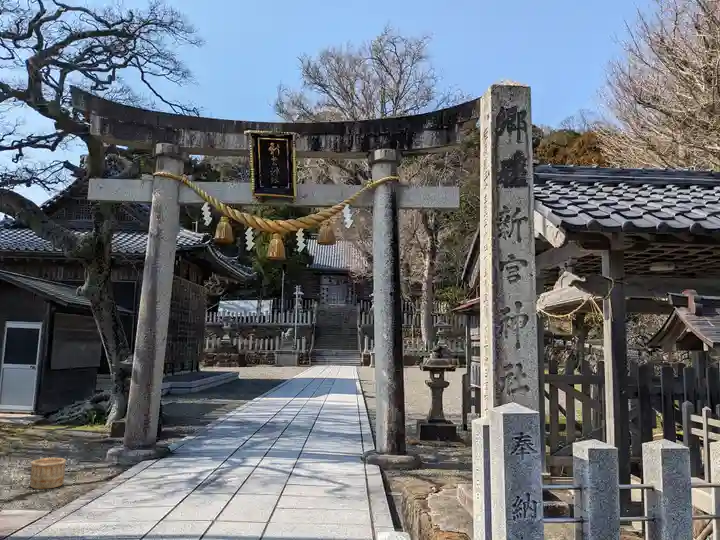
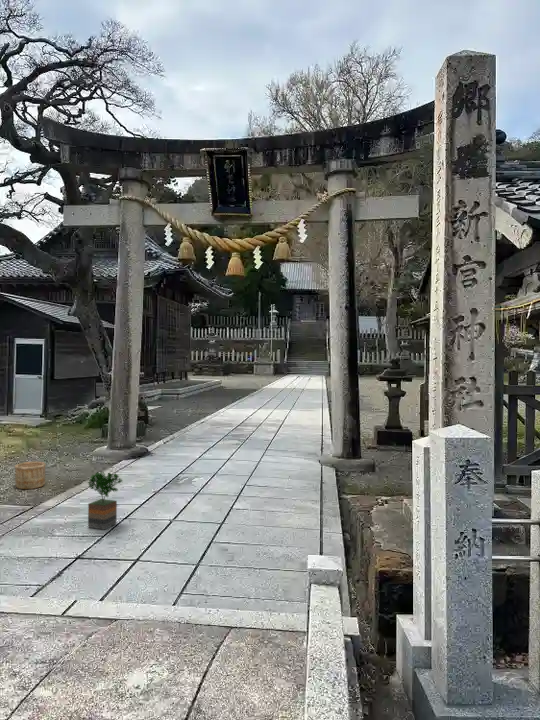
potted tree: none [128,464,168,527] -> present [88,472,122,530]

